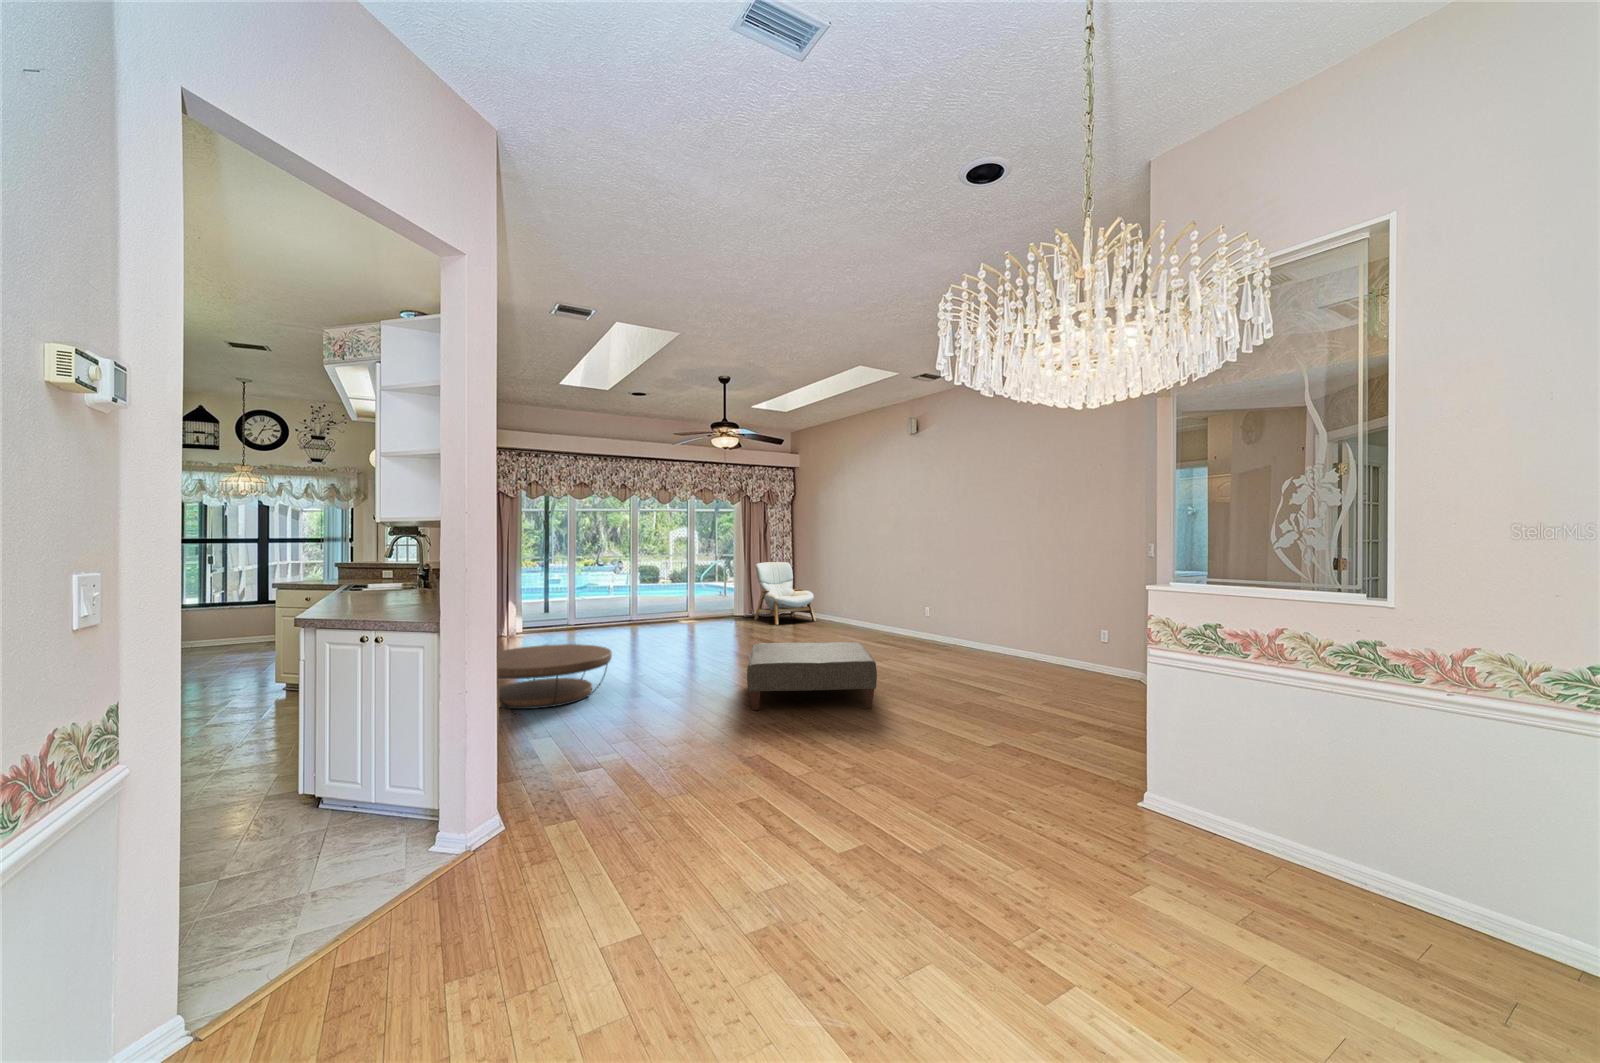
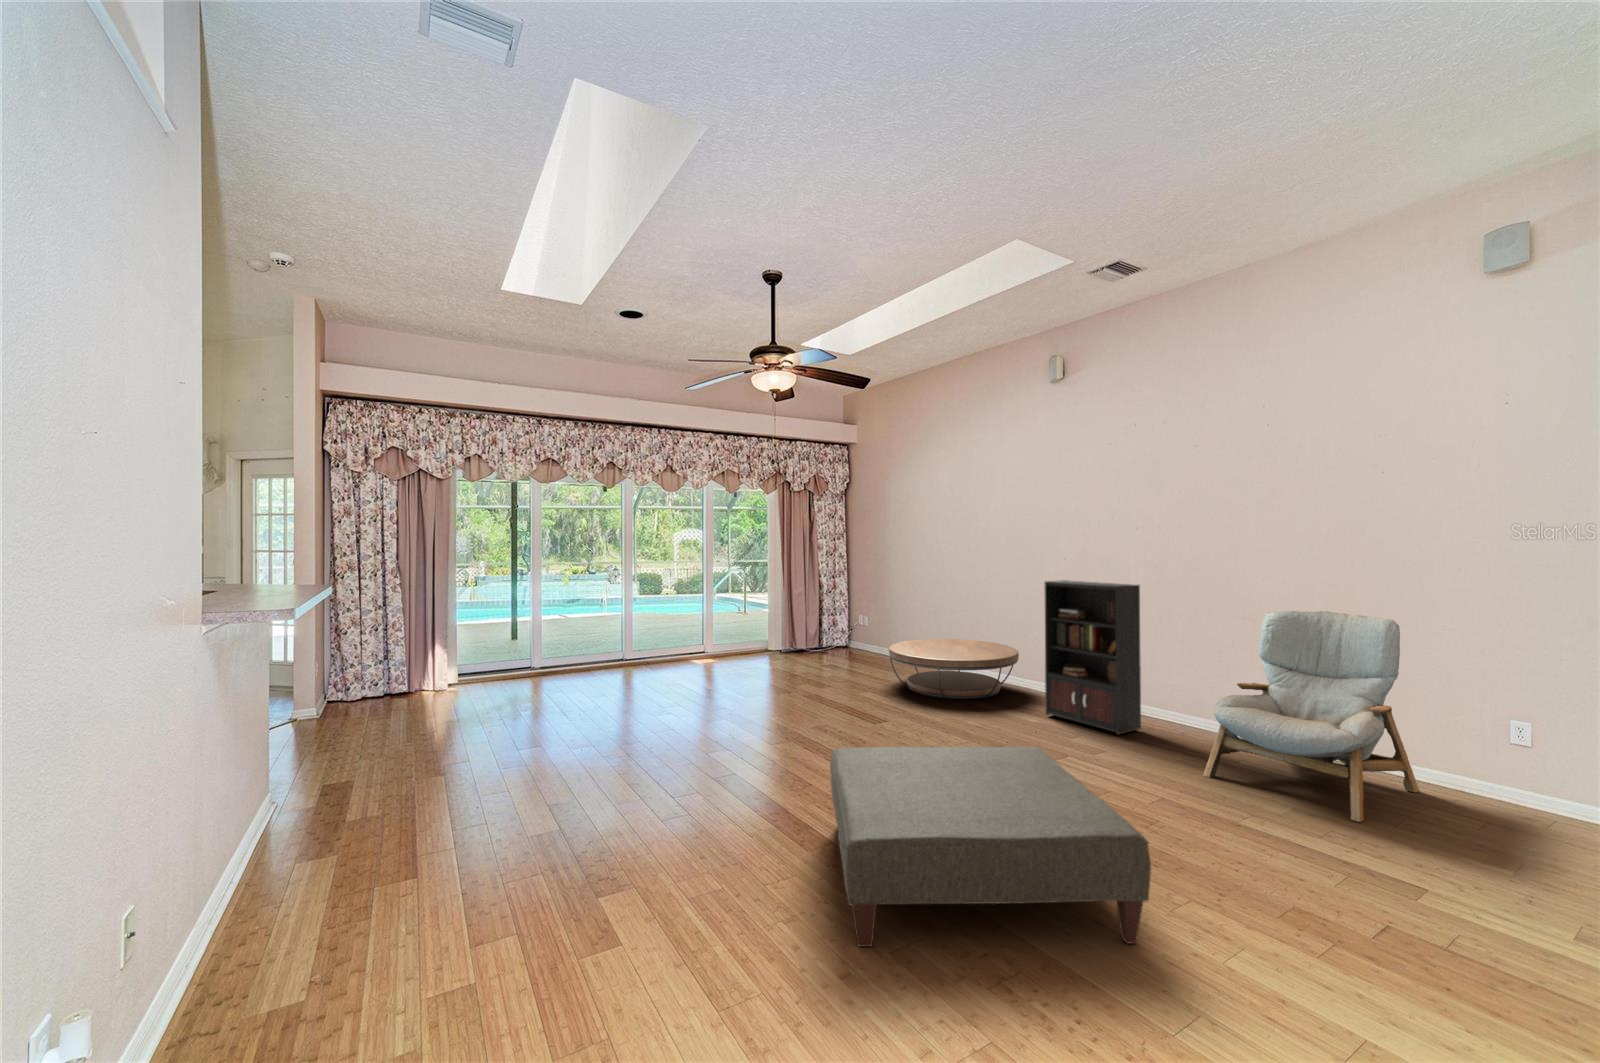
bookcase: none [900,561,976,652] -> present [1045,580,1182,734]
armchair: present [754,562,816,625] -> present [1203,610,1419,822]
coffee table: present [498,644,612,709] -> present [889,639,1019,699]

